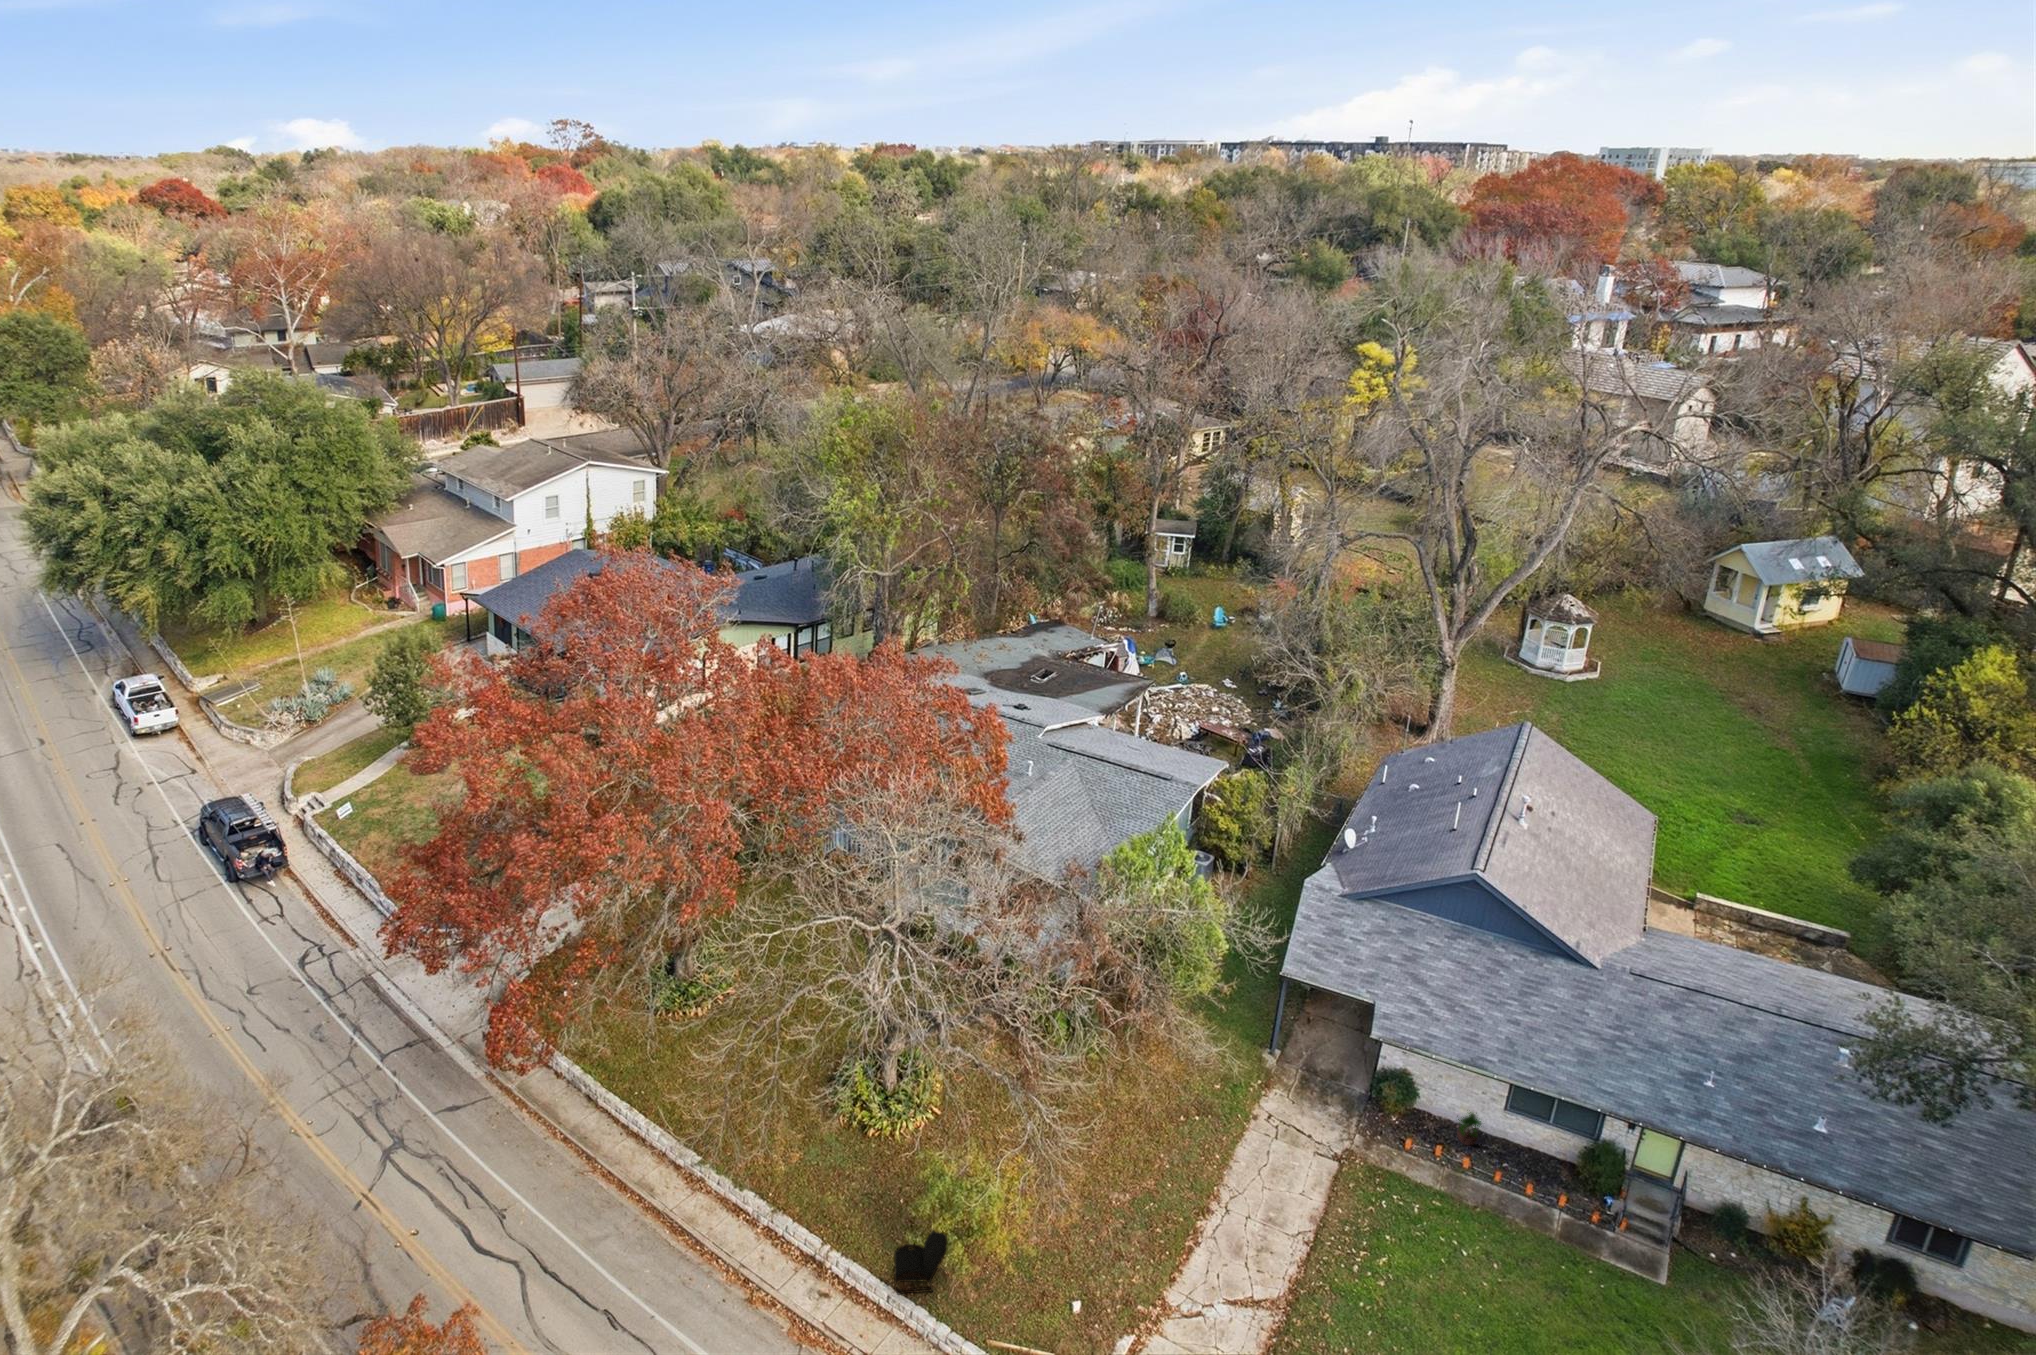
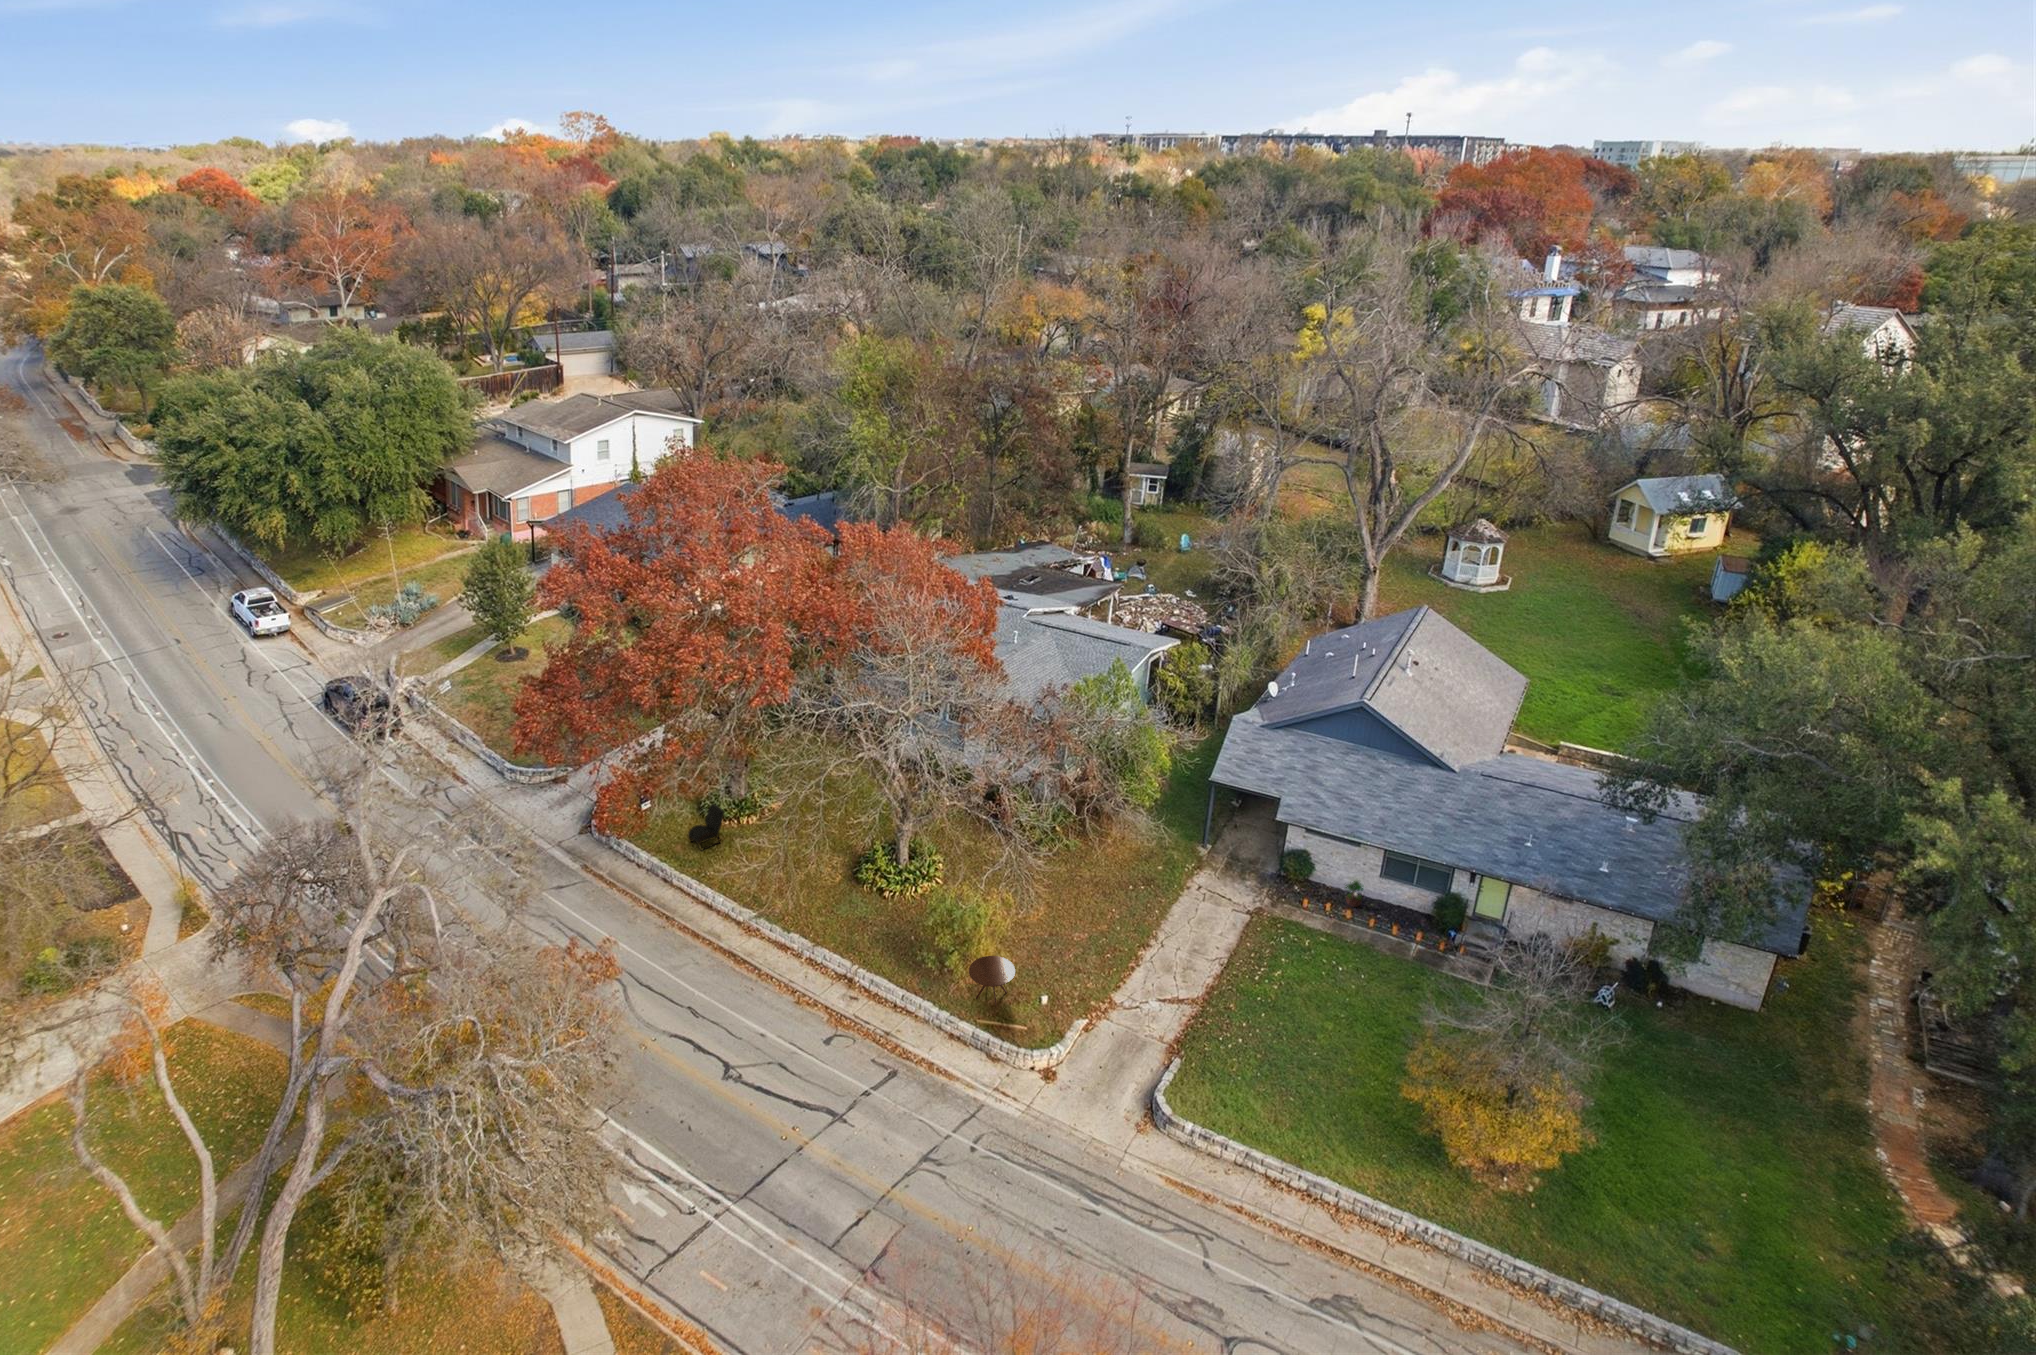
lounge chair: present [894,1230,947,1294] -> present [688,804,725,850]
round table: none [977,1240,1038,1314] -> present [969,956,1015,1006]

